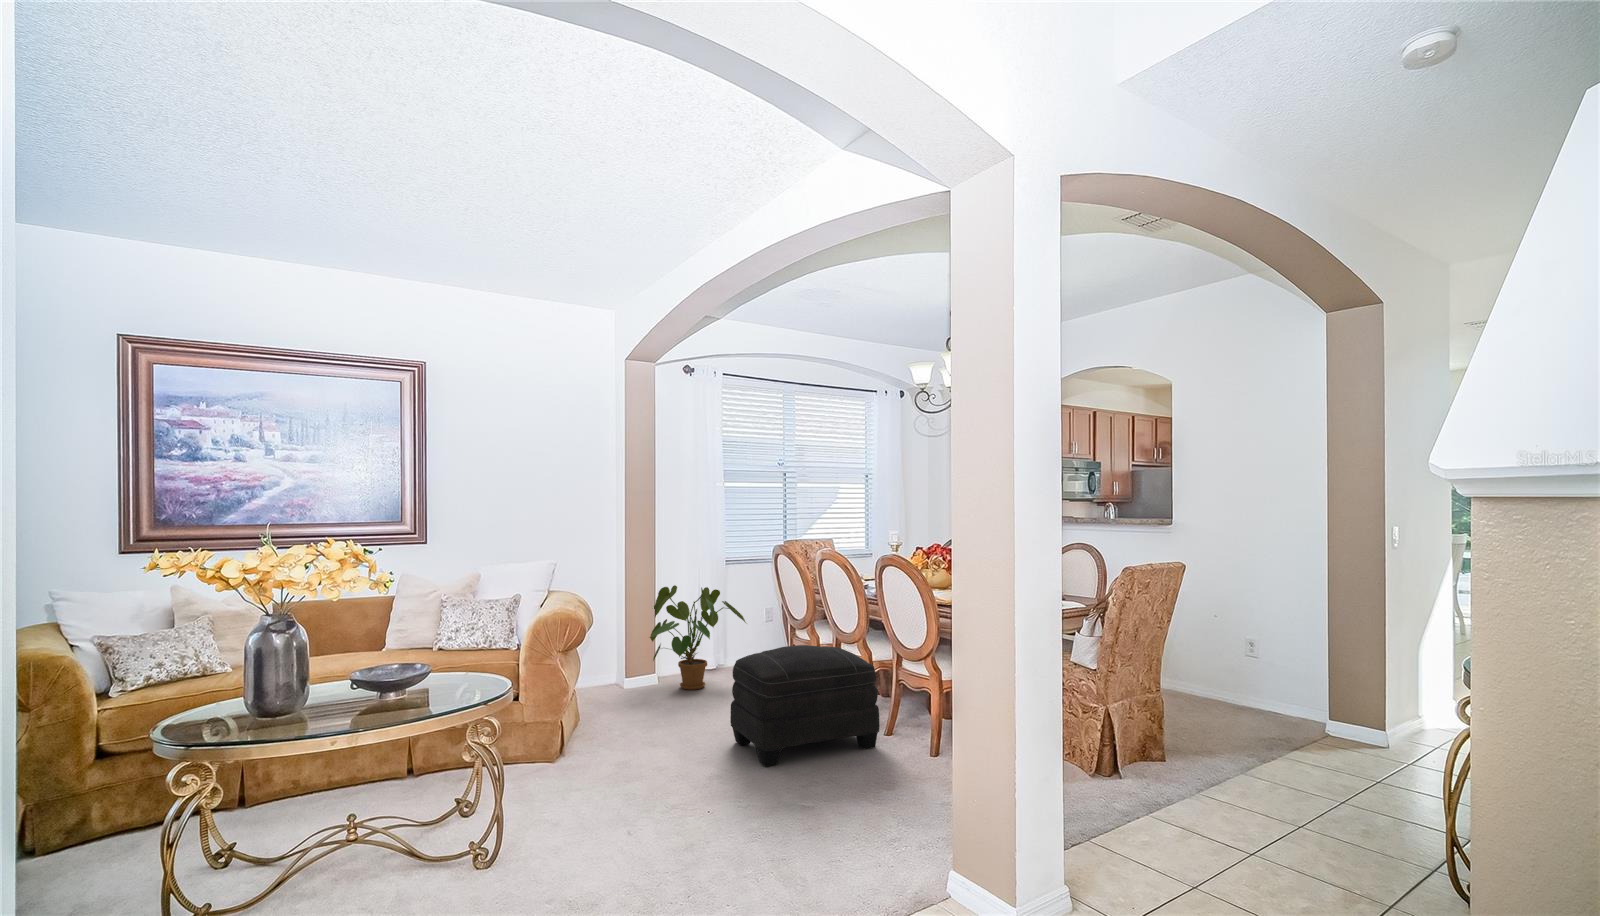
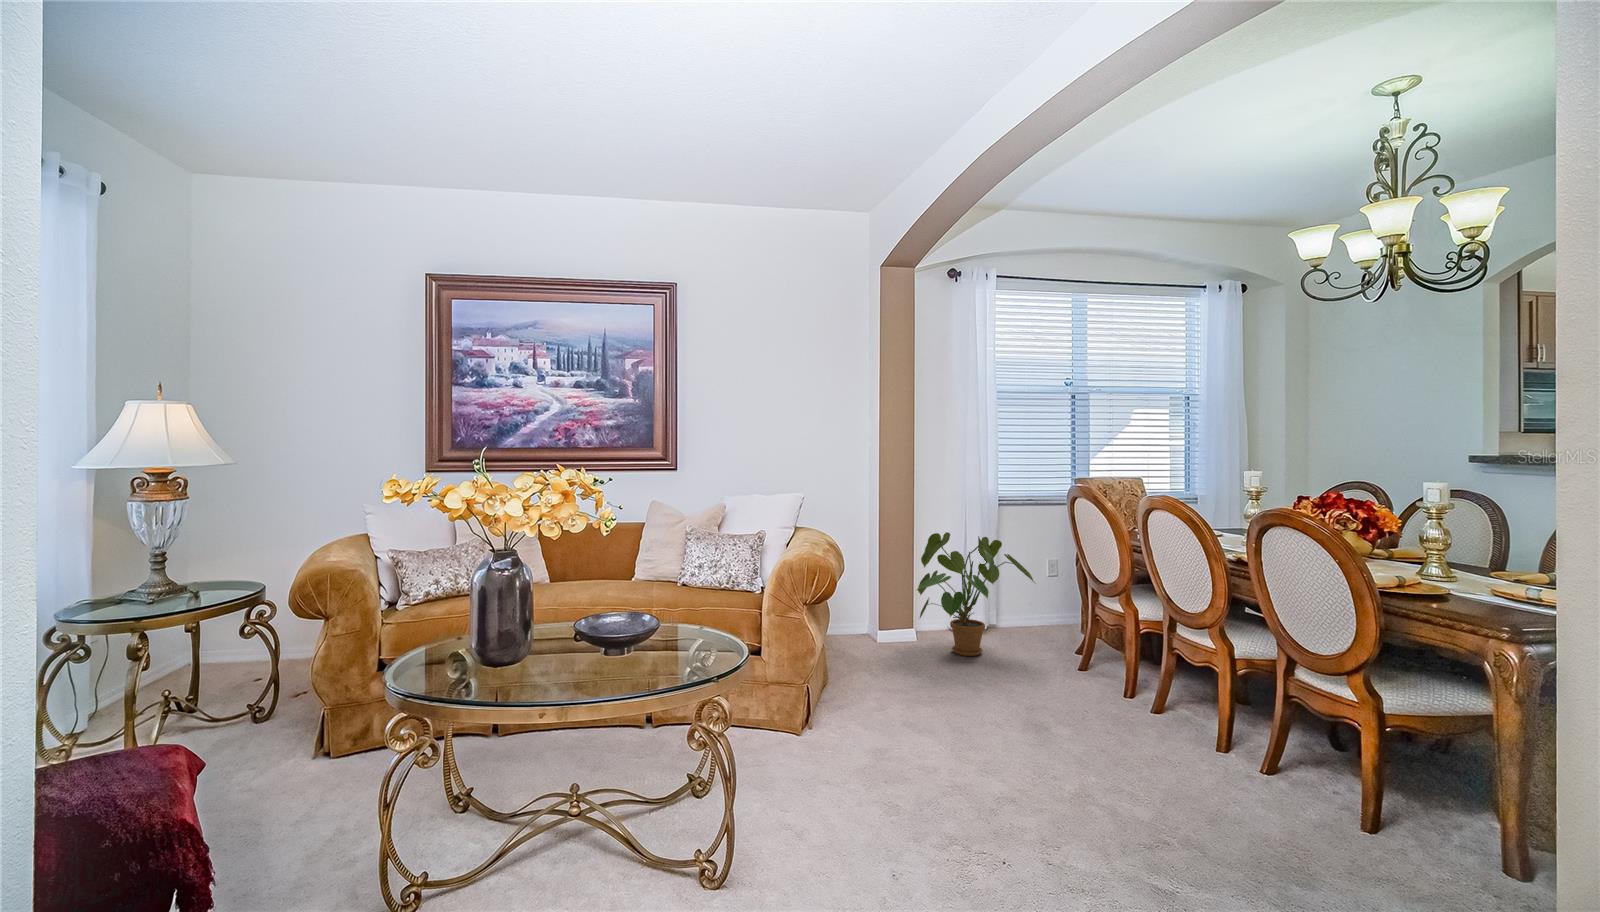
ottoman: present [730,645,880,766] -> none [1014,623,1255,795]

